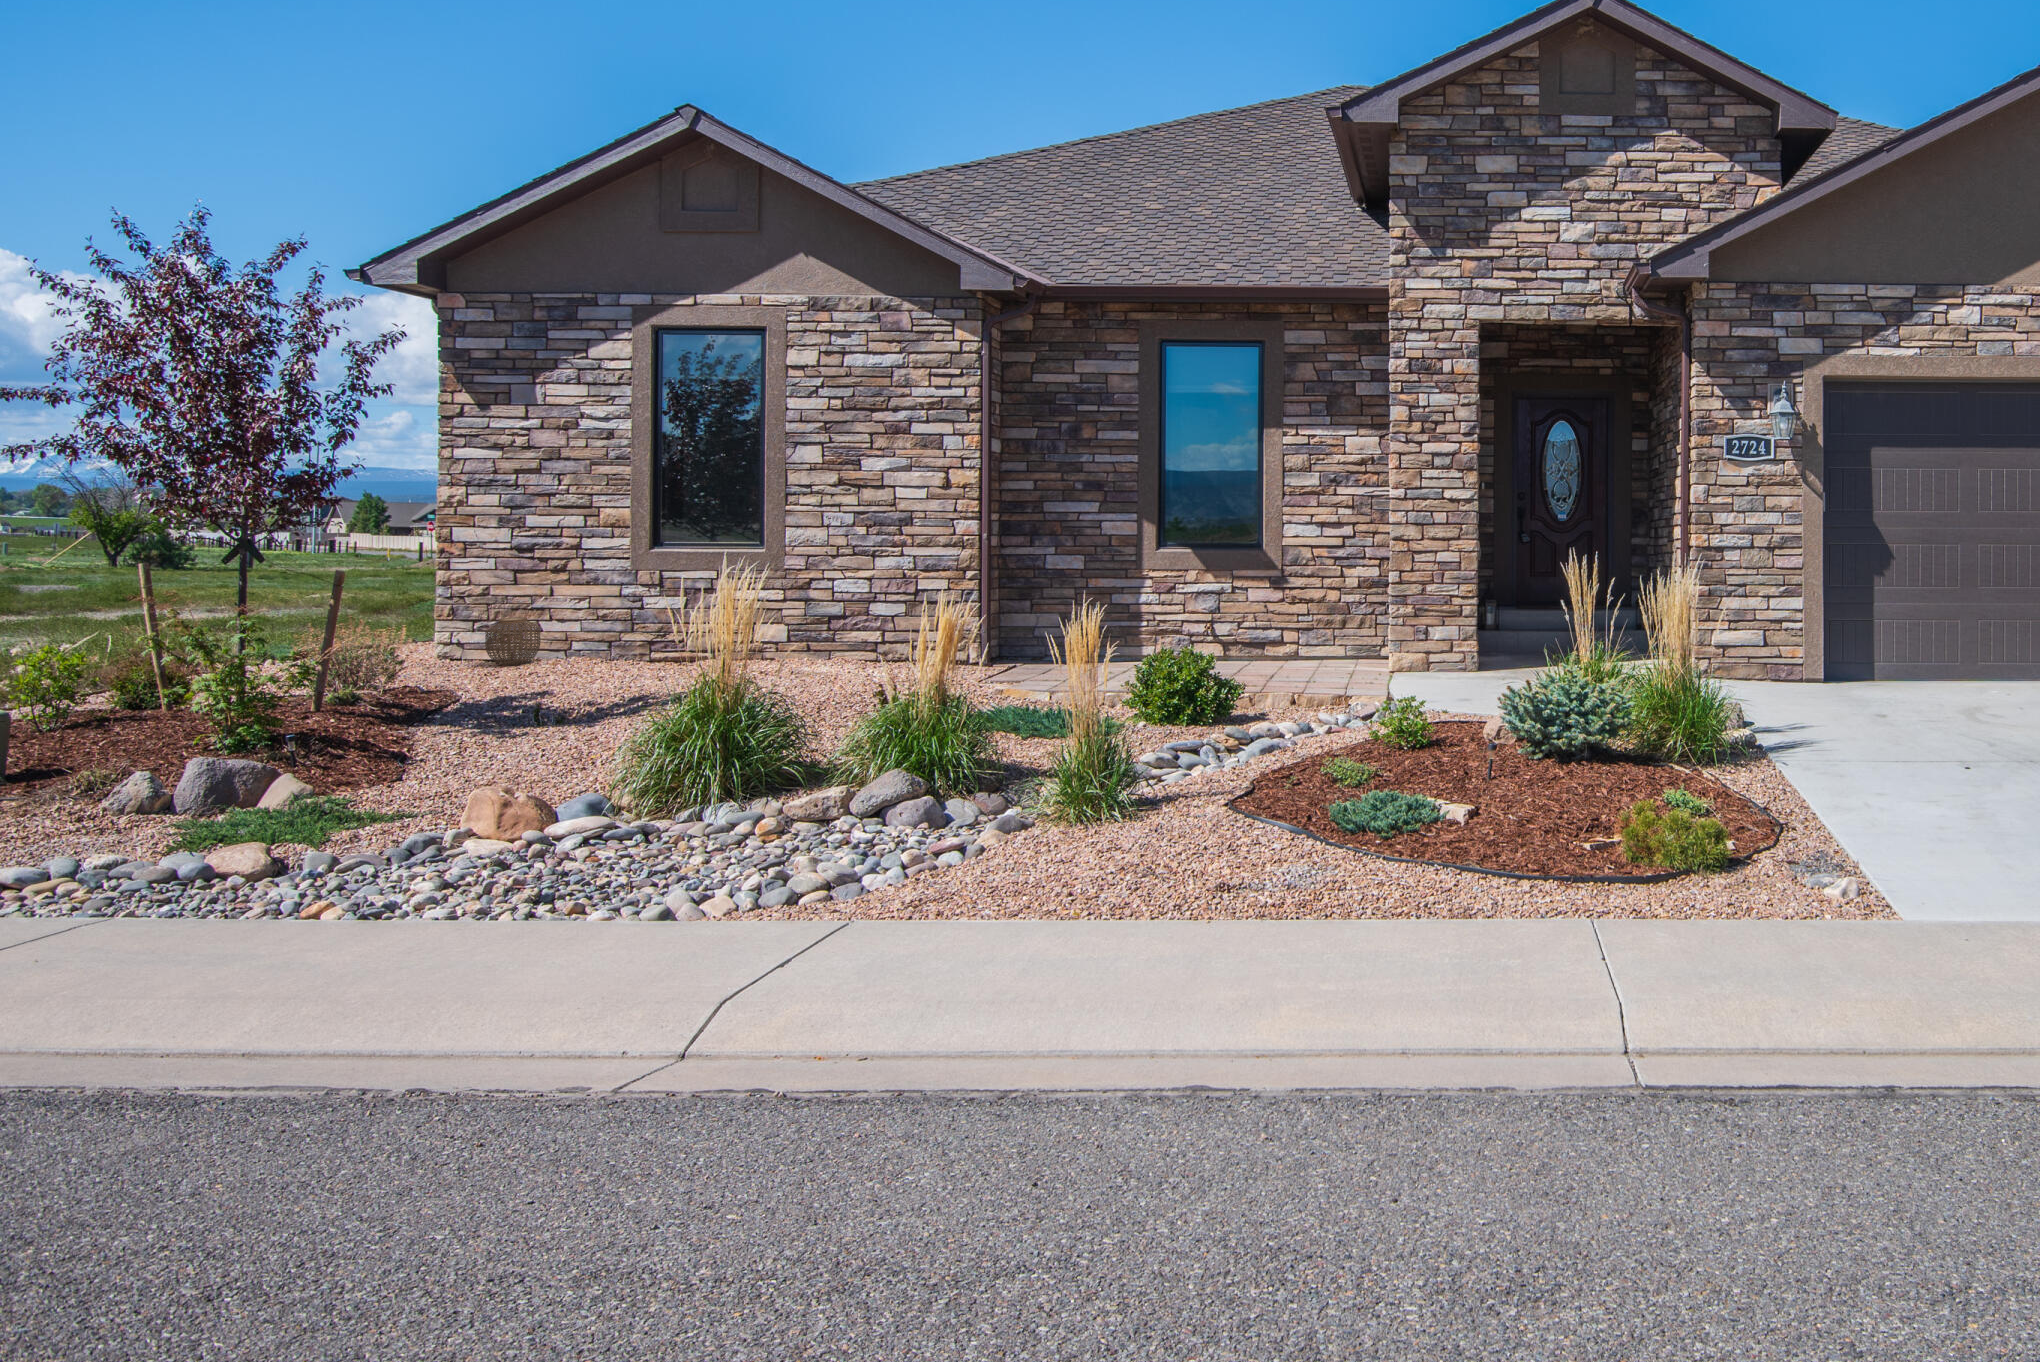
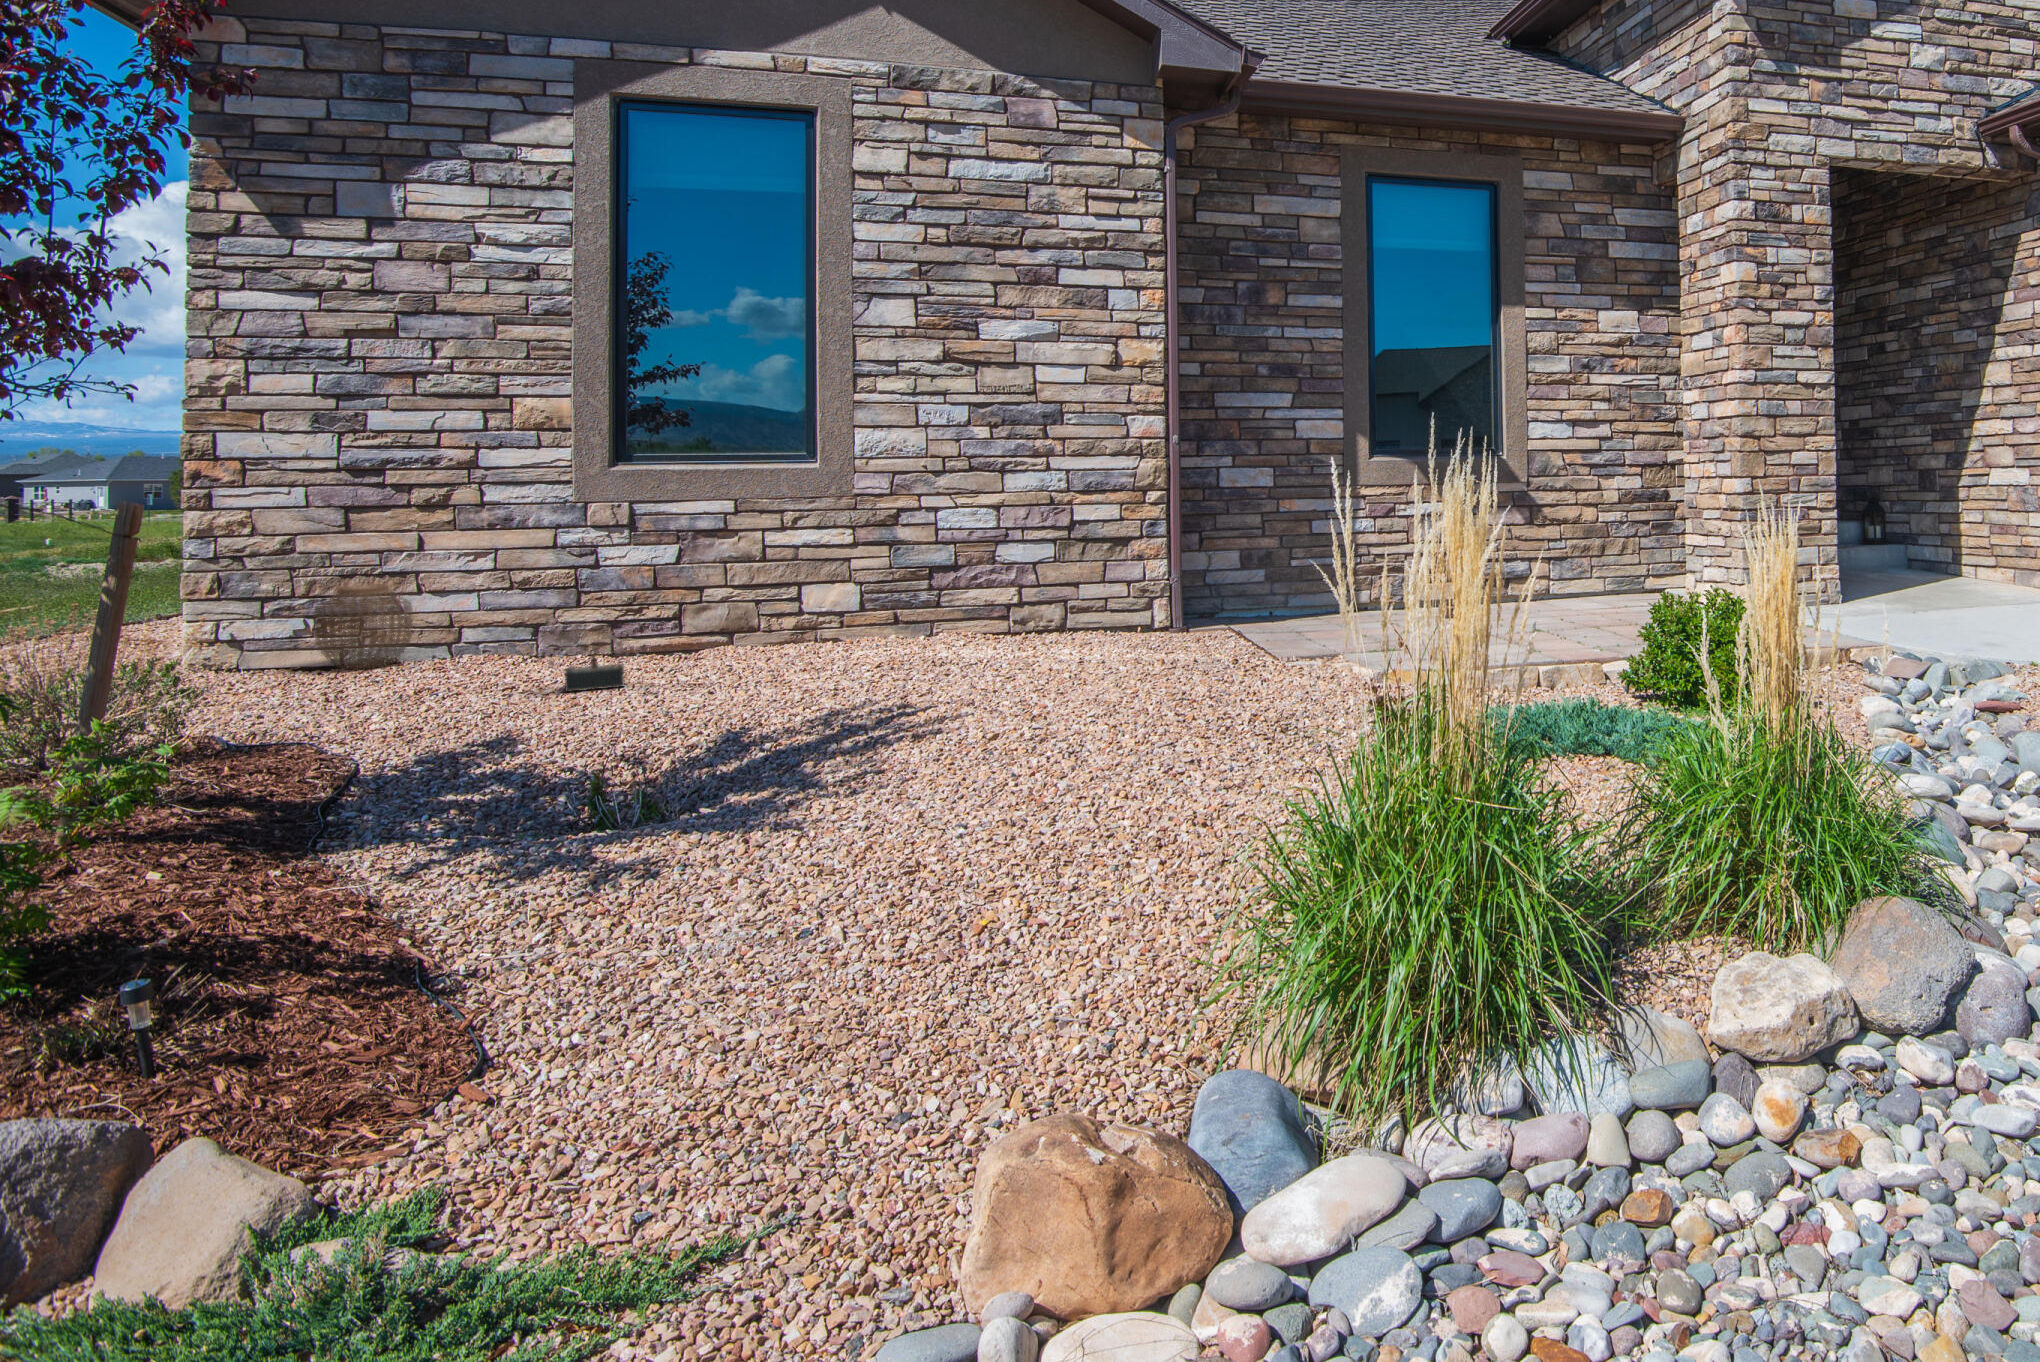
decorative plant: none [545,645,606,688] -> present [538,619,639,692]

